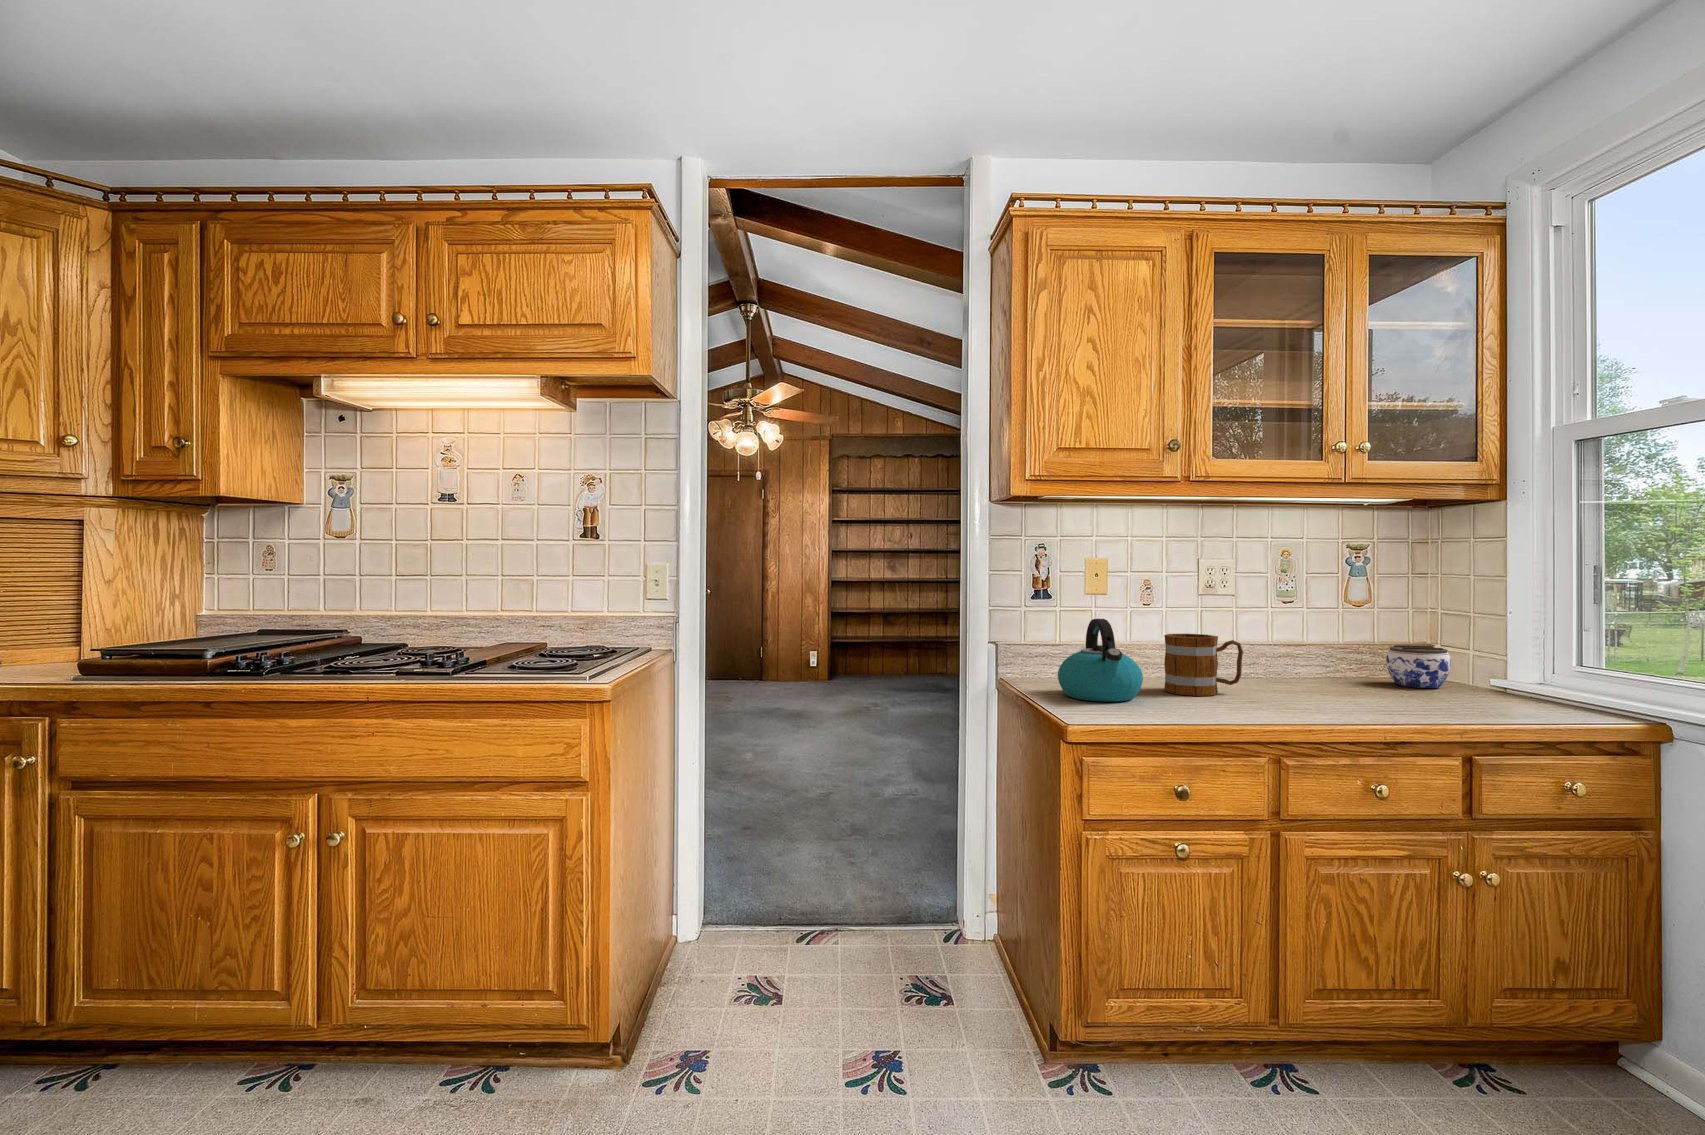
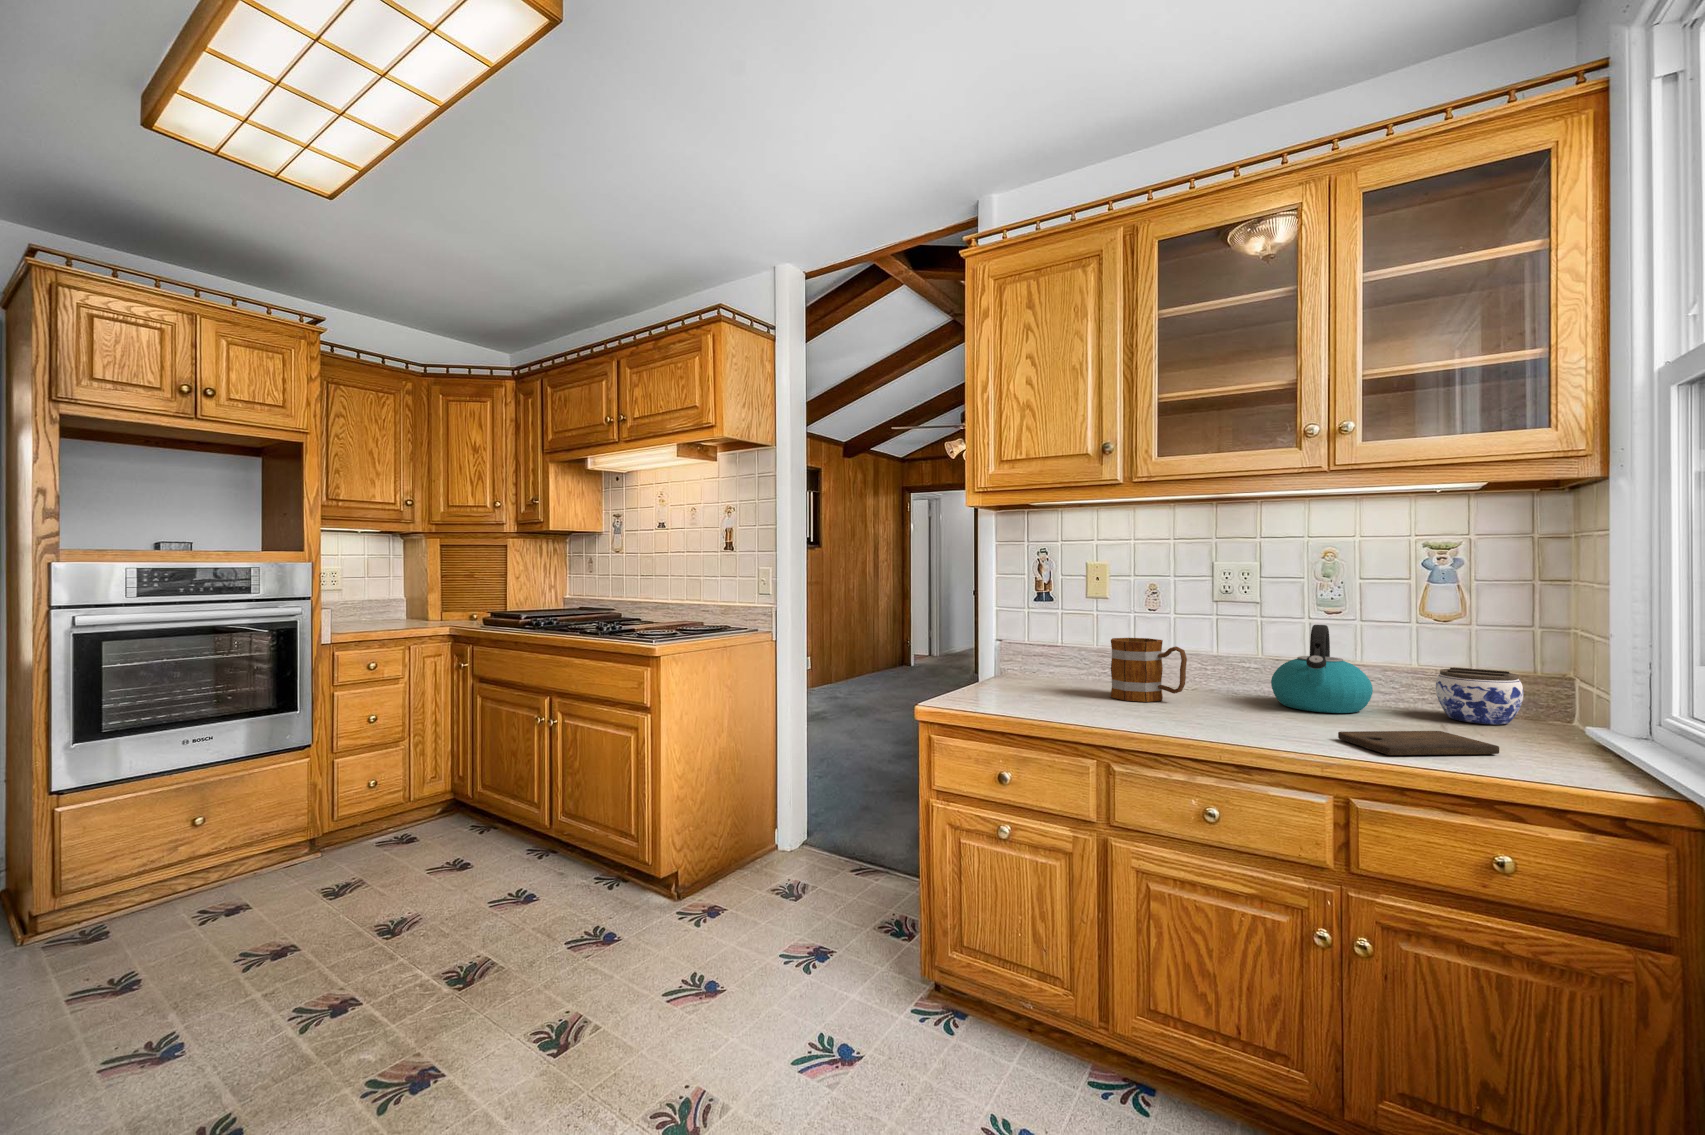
kettle: present [1058,619,1143,702] -> present [1271,625,1373,713]
cutting board: none [1429,696,1526,720] -> present [1338,731,1499,755]

